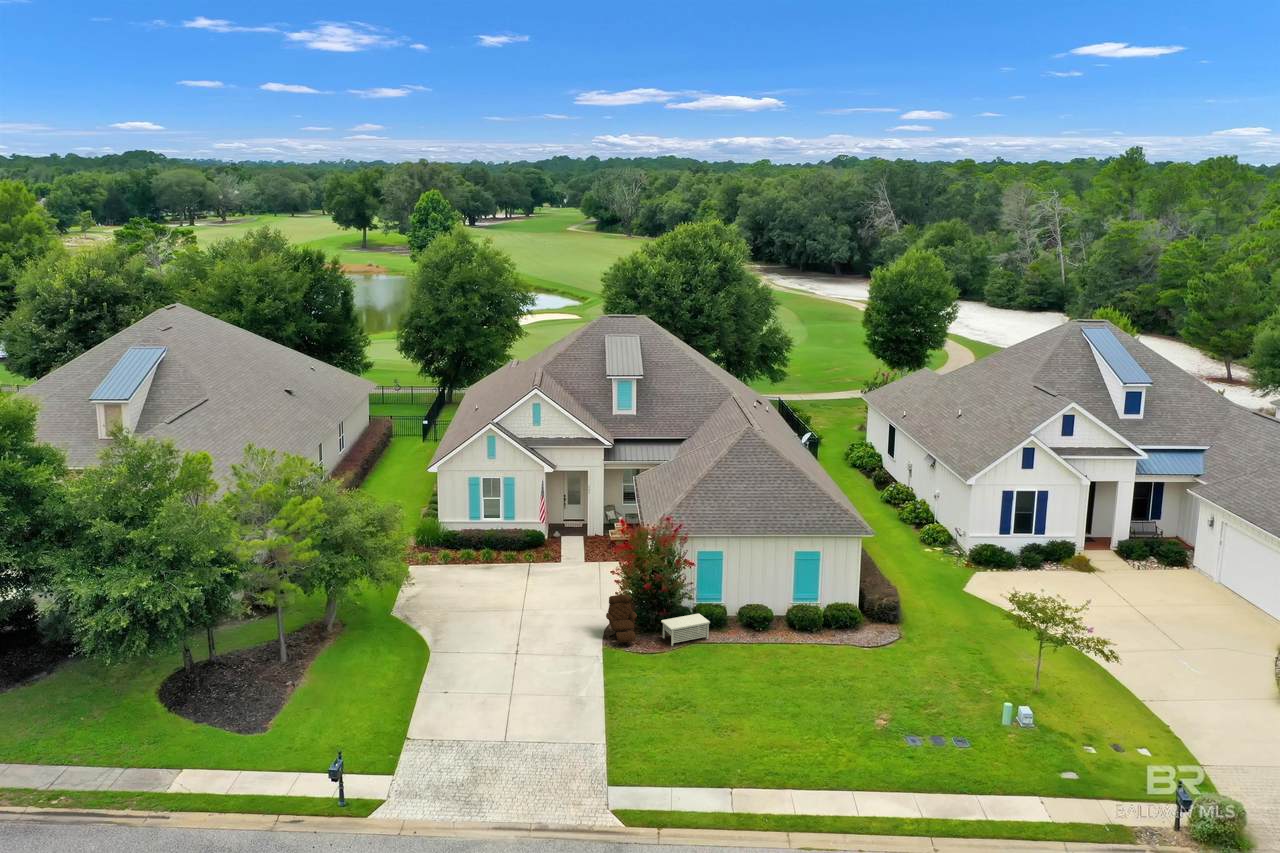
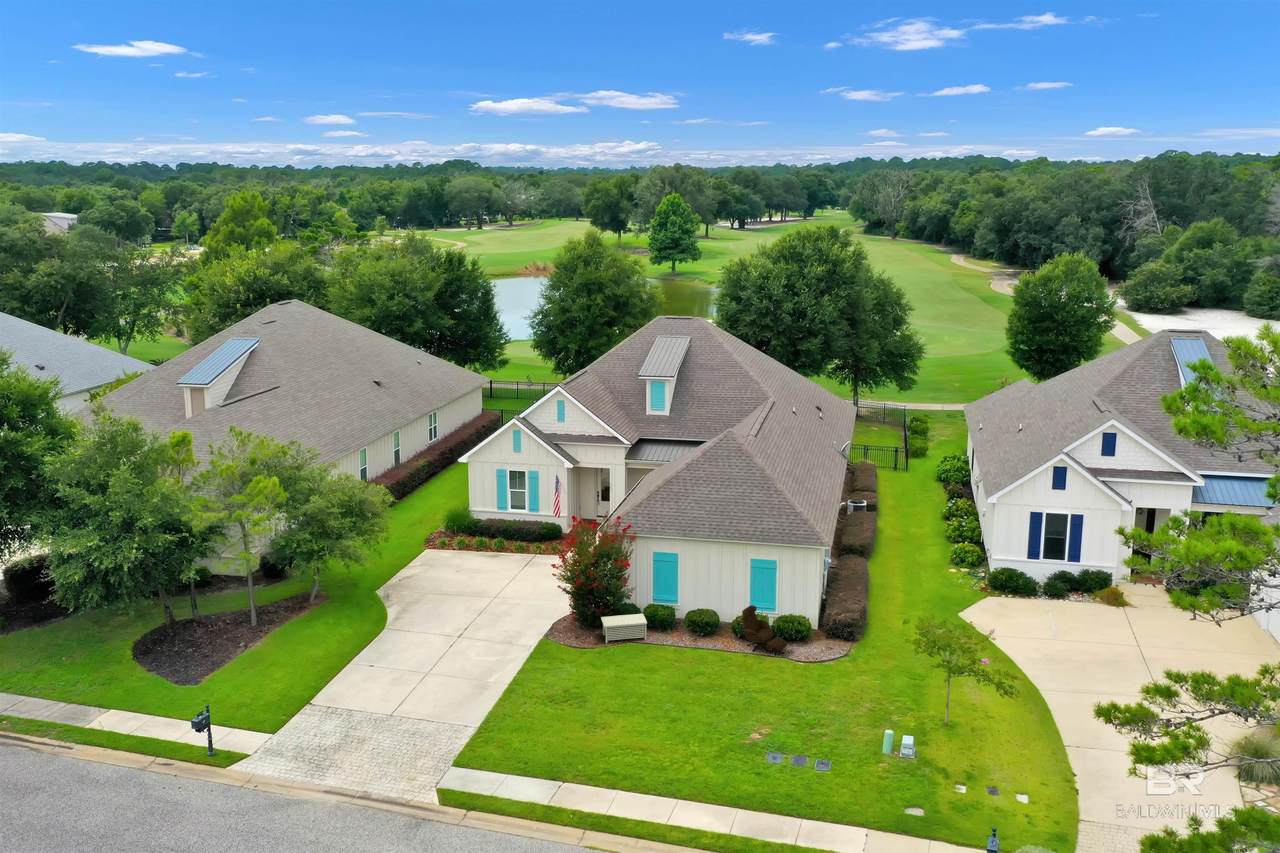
lounge chair: present [606,595,637,647] -> present [742,605,787,656]

